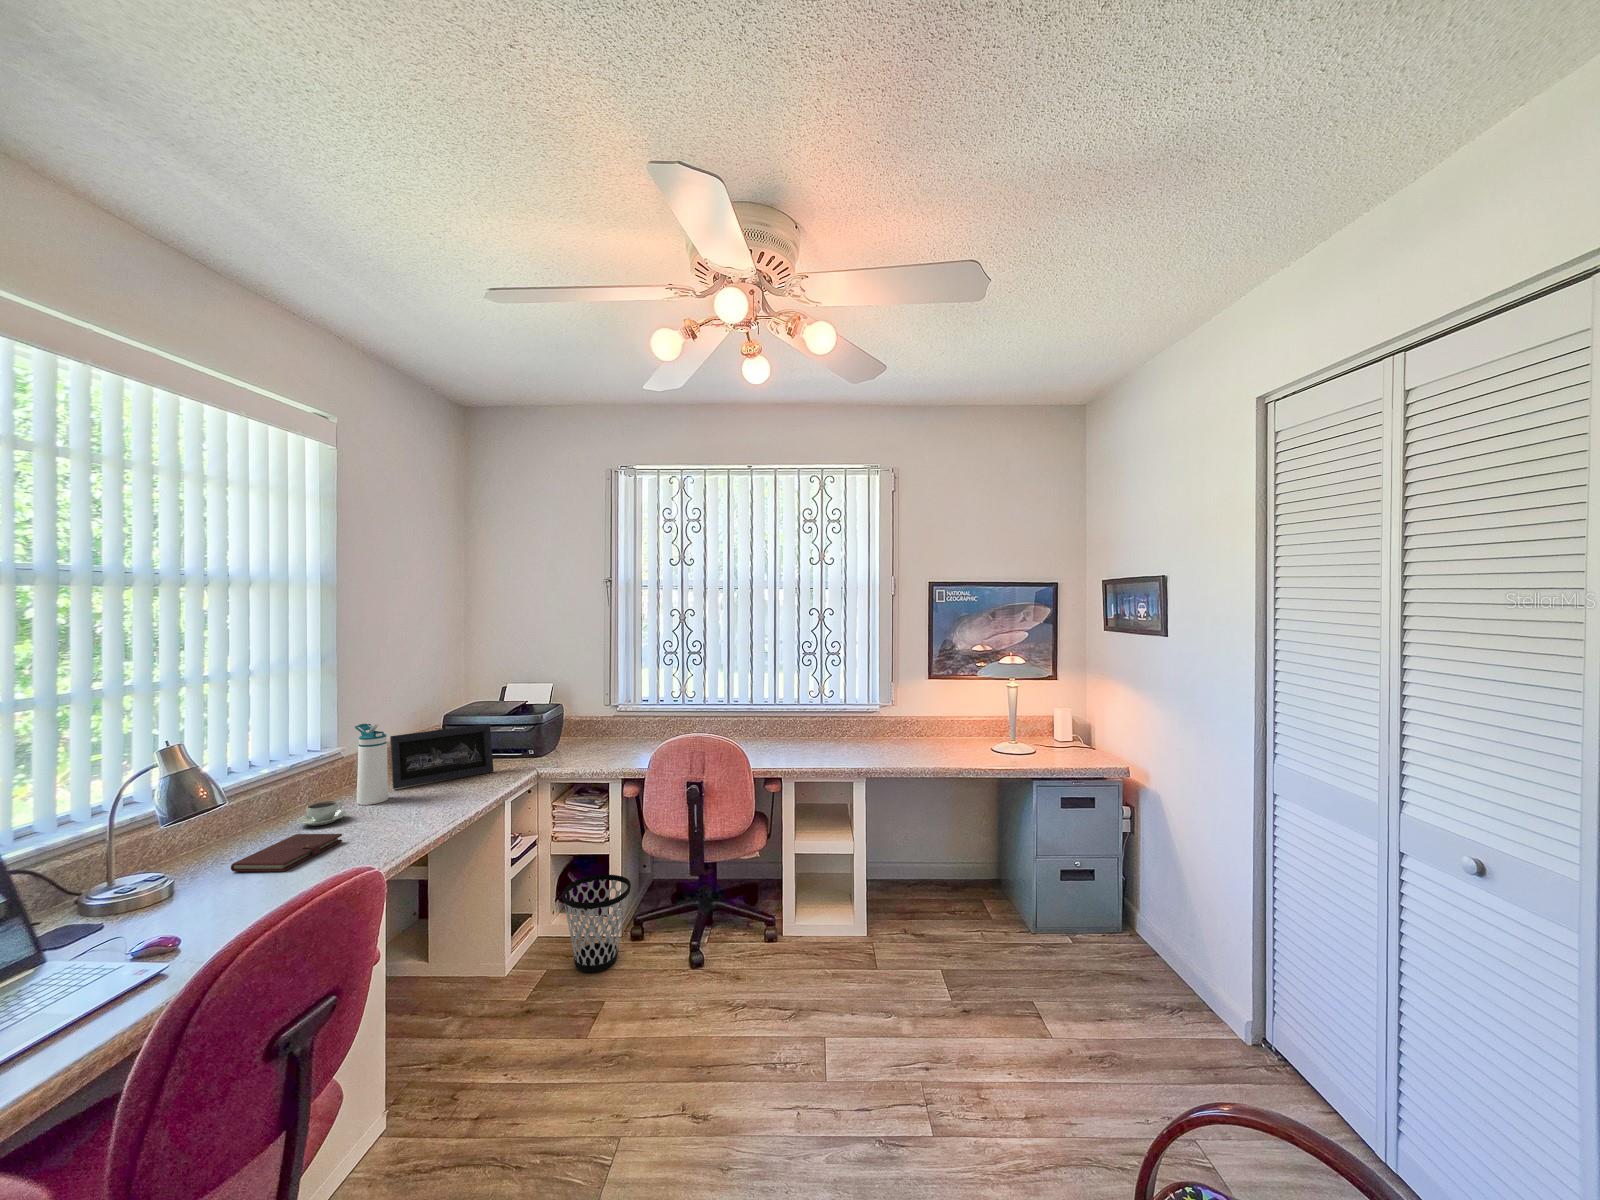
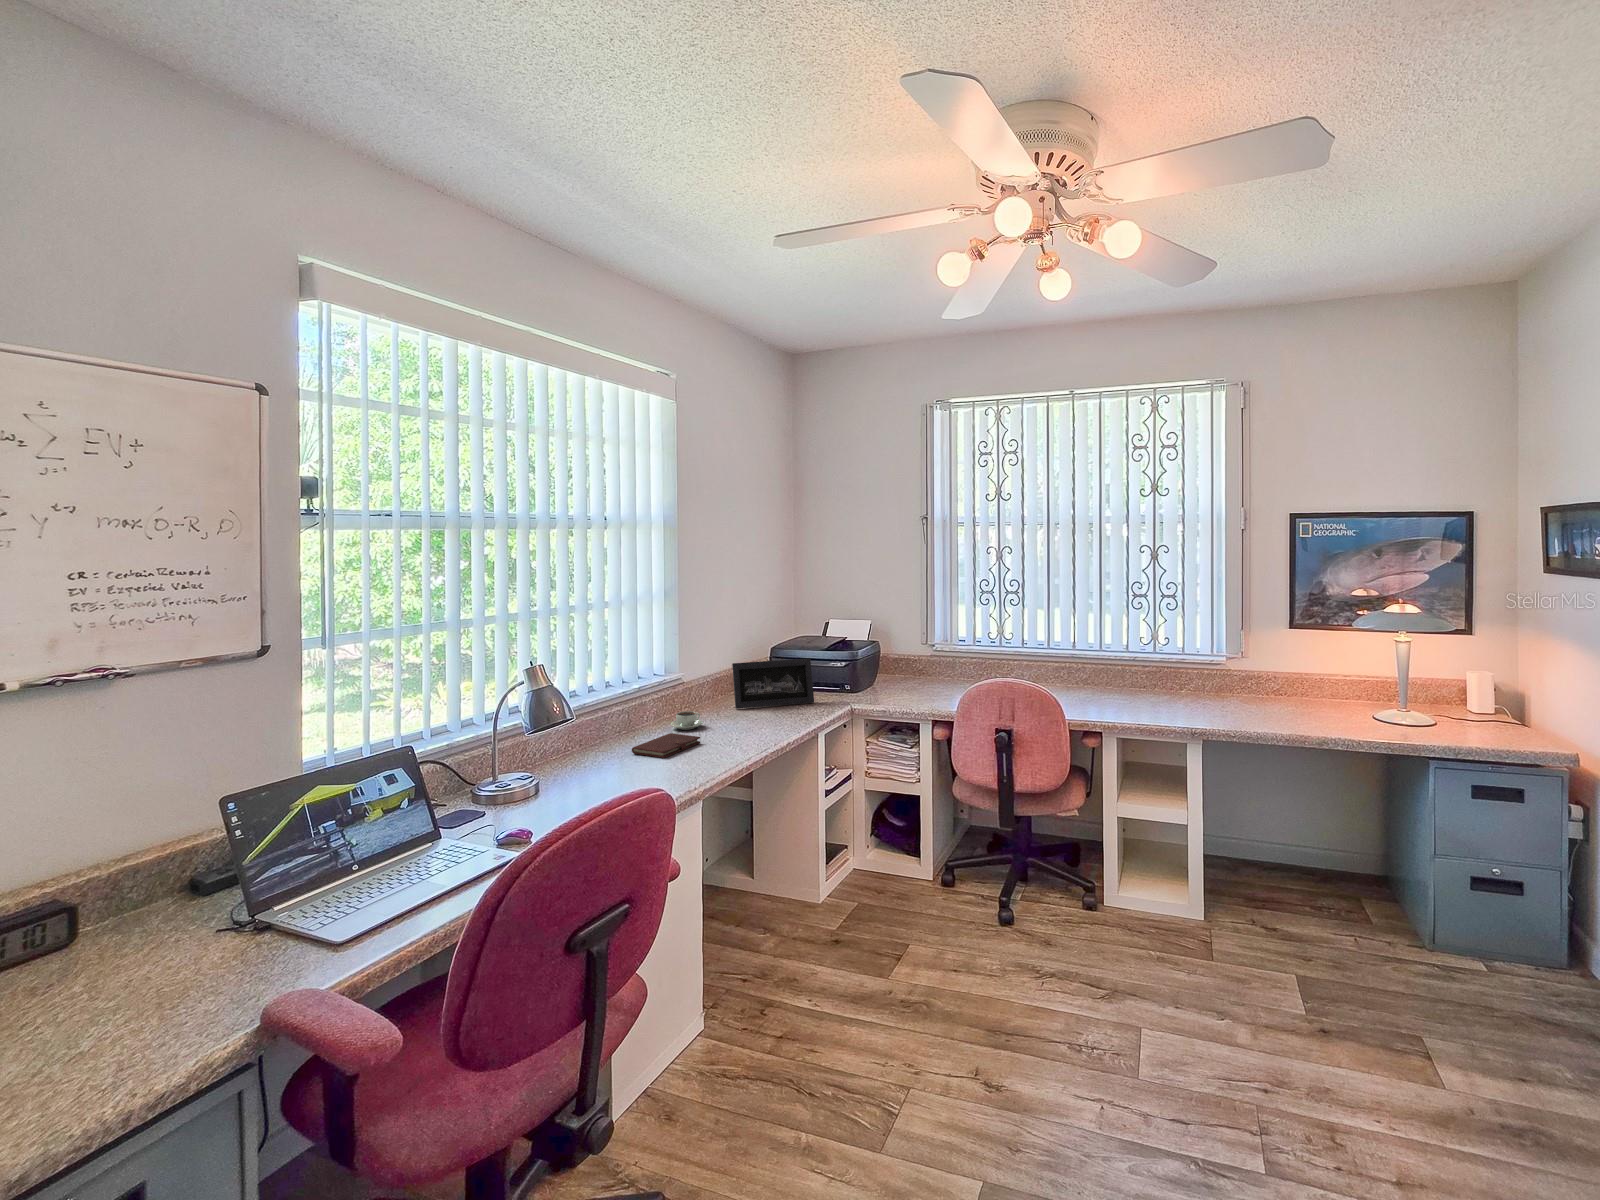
water bottle: present [355,724,389,805] -> none [706,651,732,719]
wastebasket: present [562,874,631,972] -> none [874,811,939,900]

